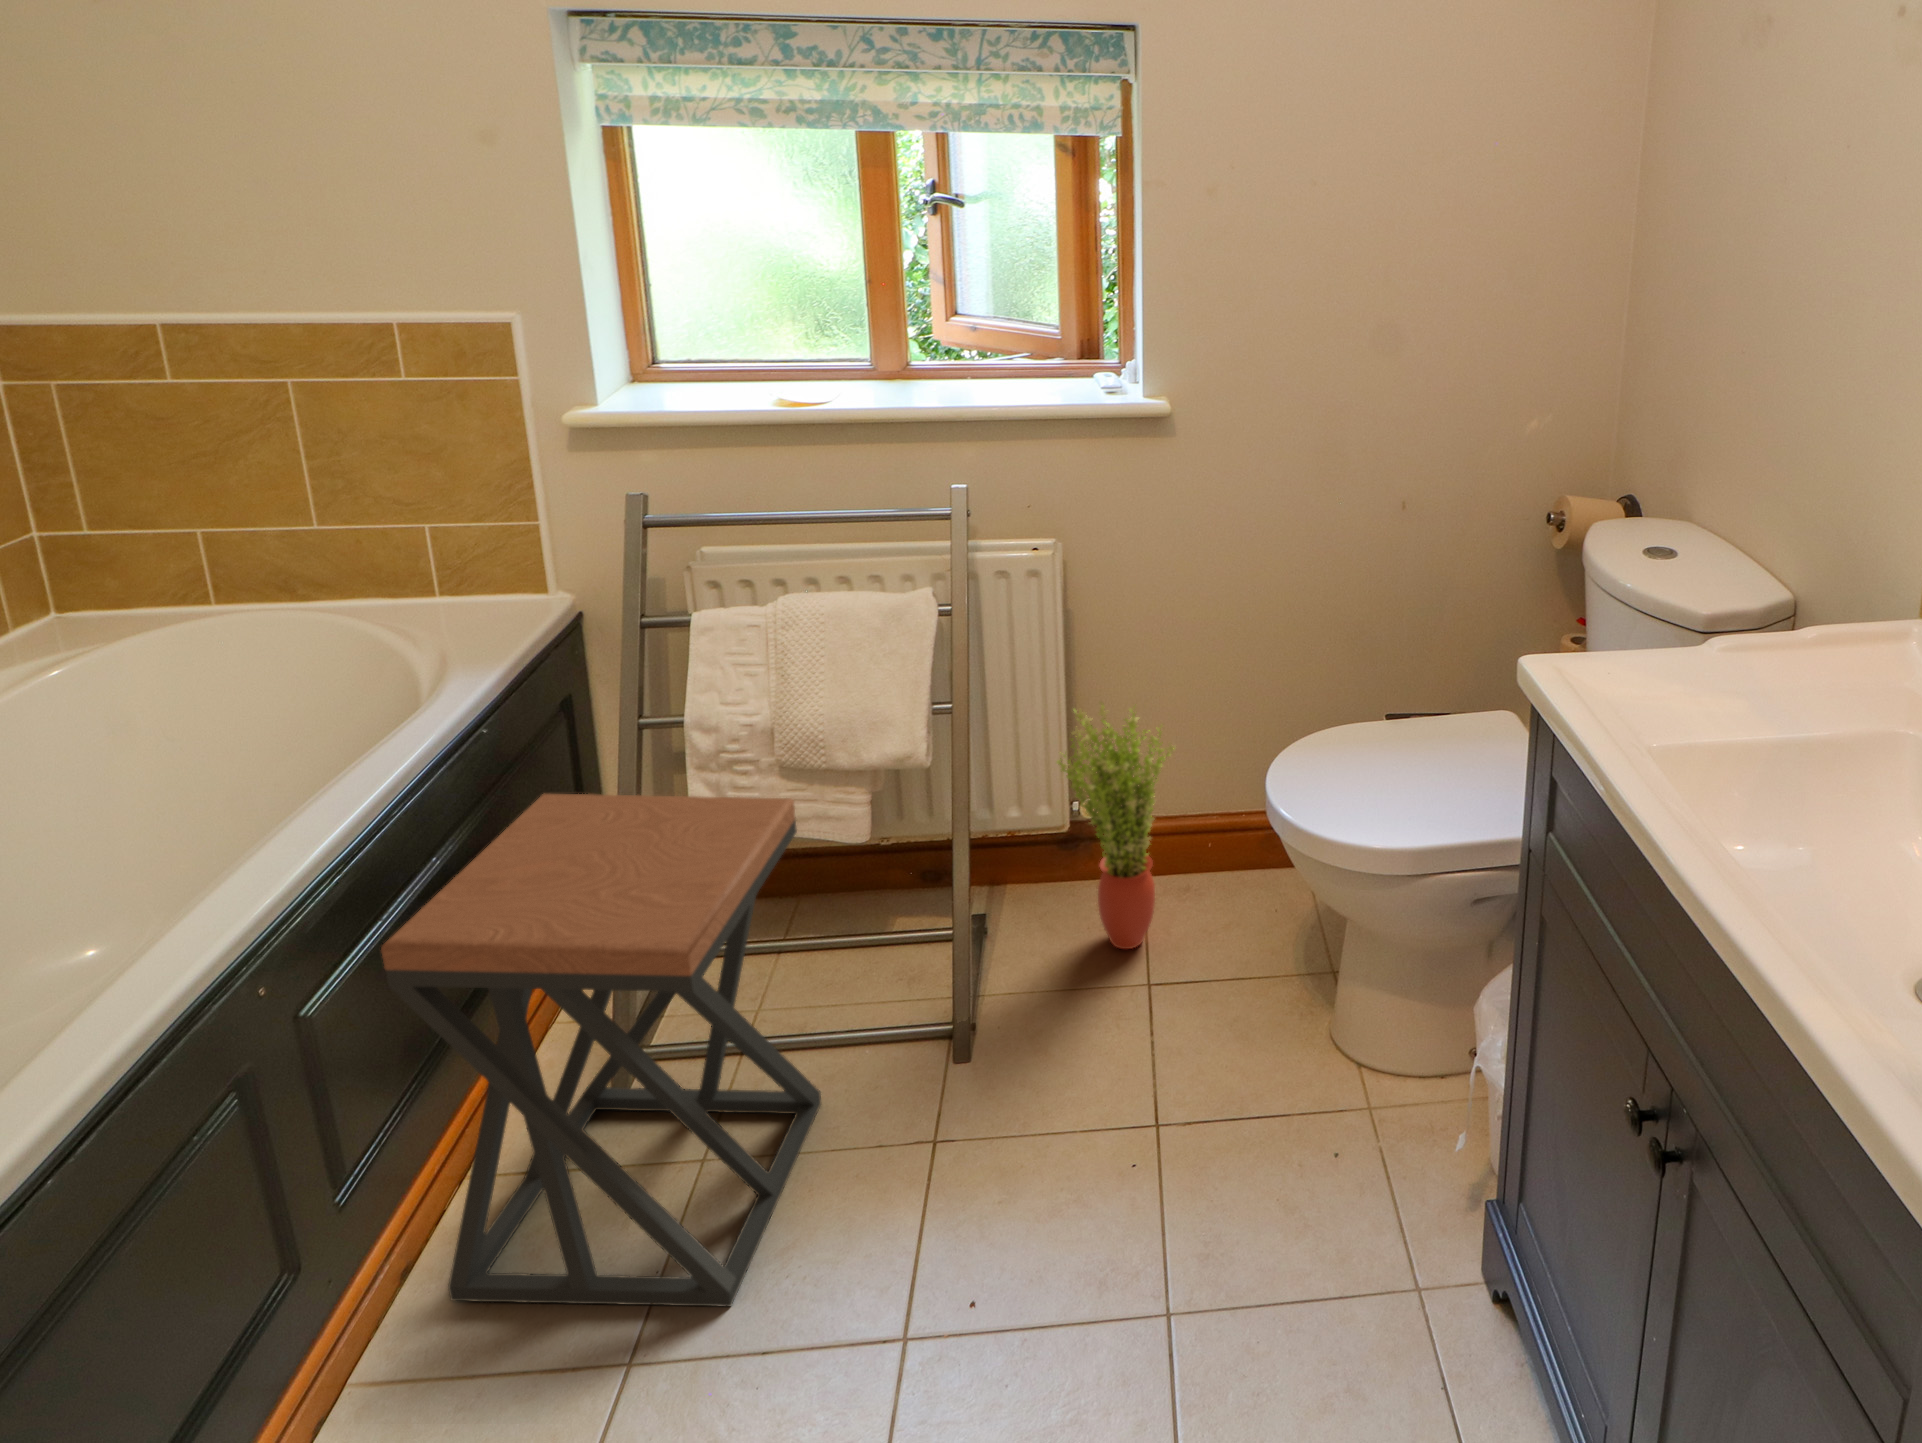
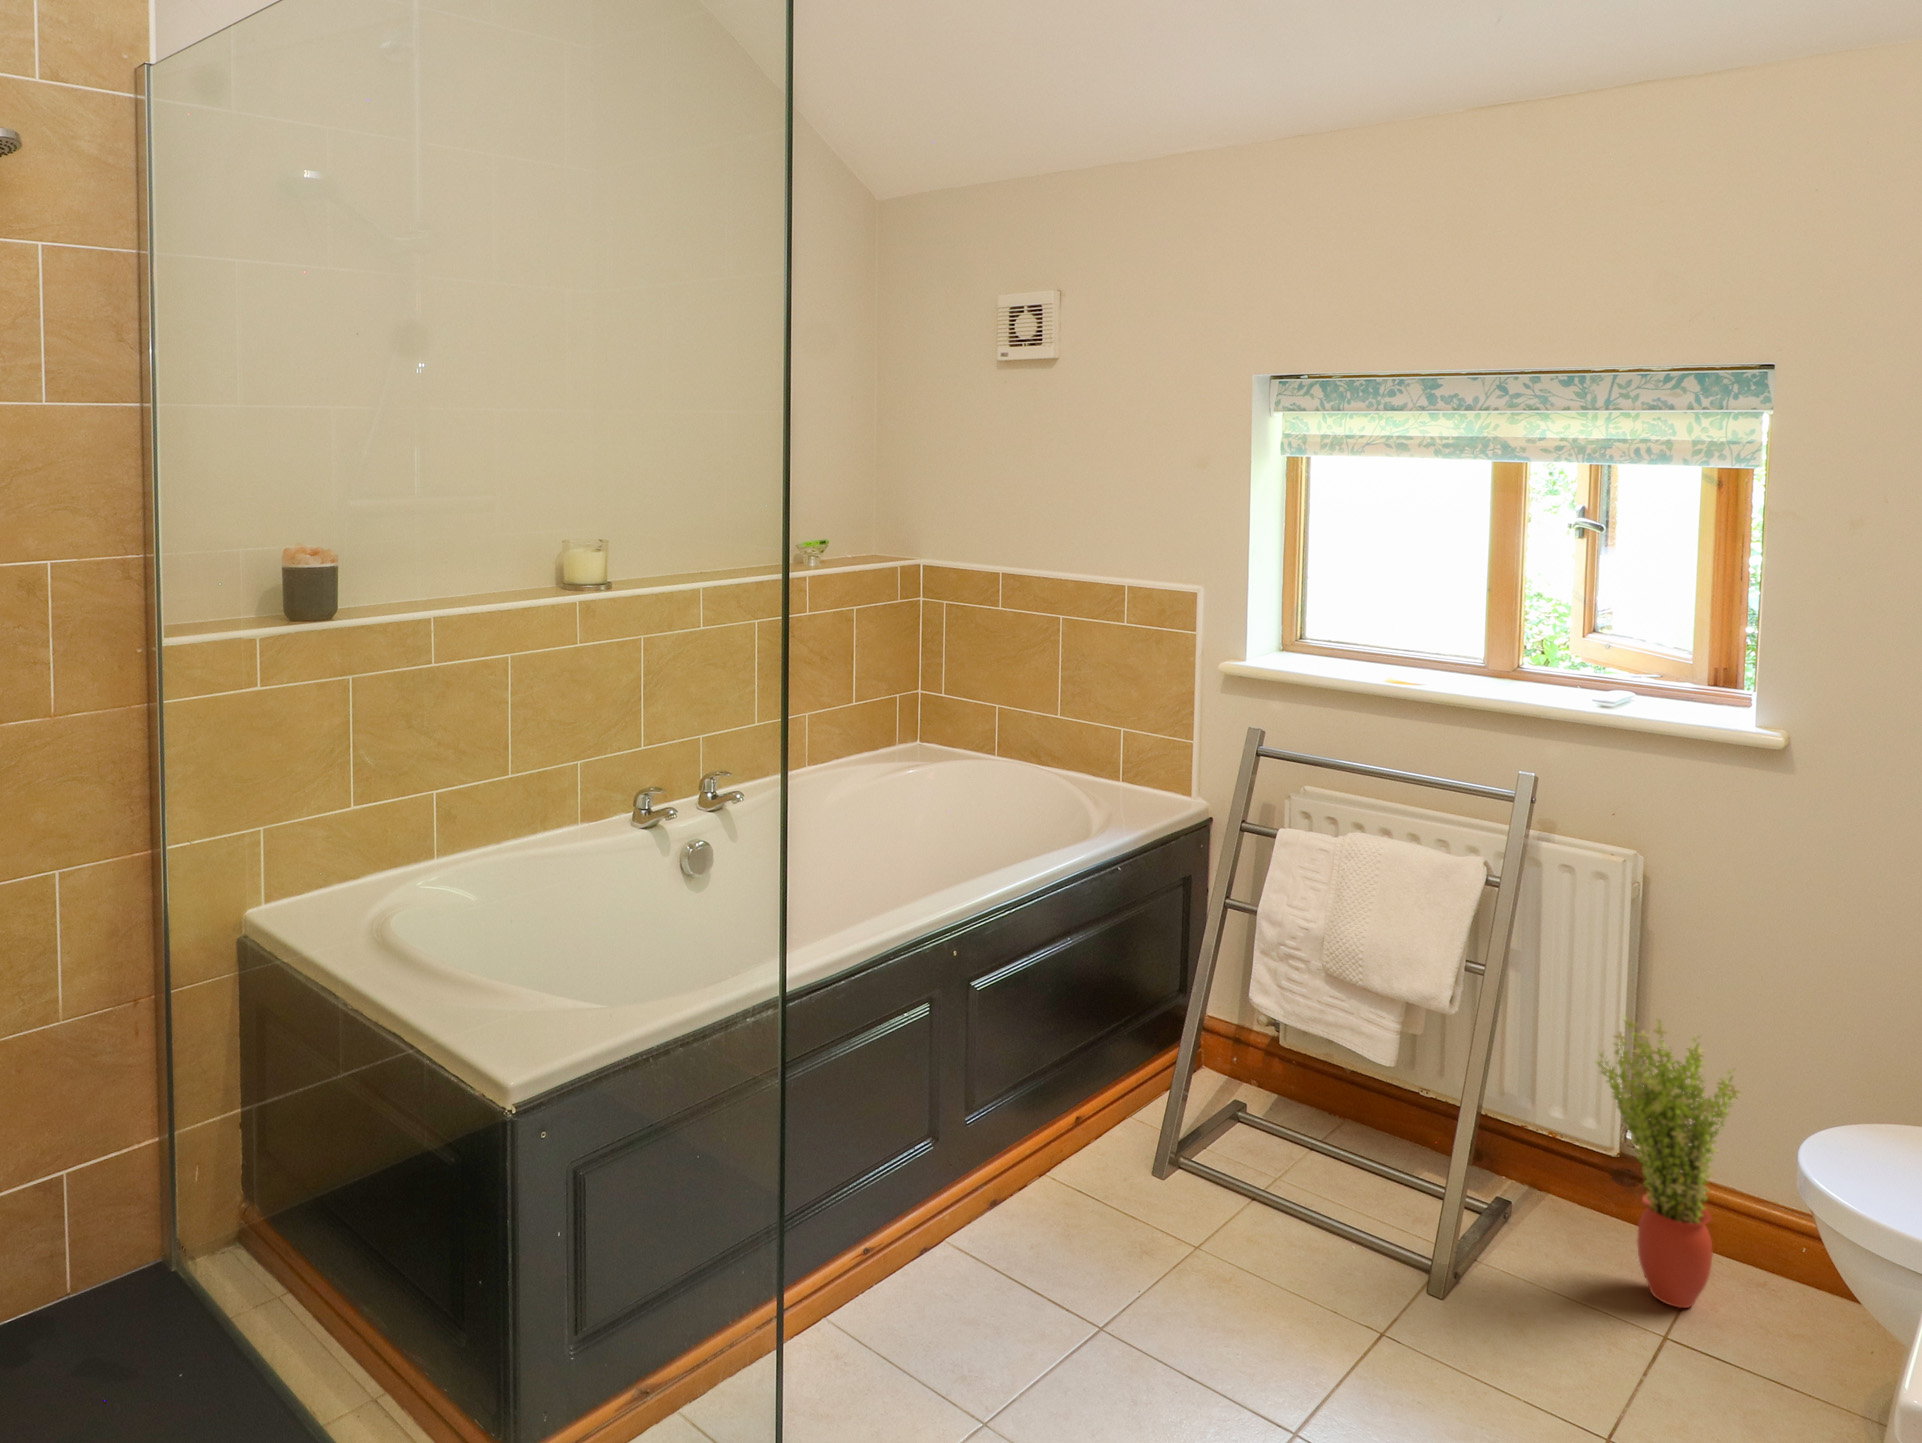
stool: present [381,794,821,1307] -> none [1011,916,1308,1334]

